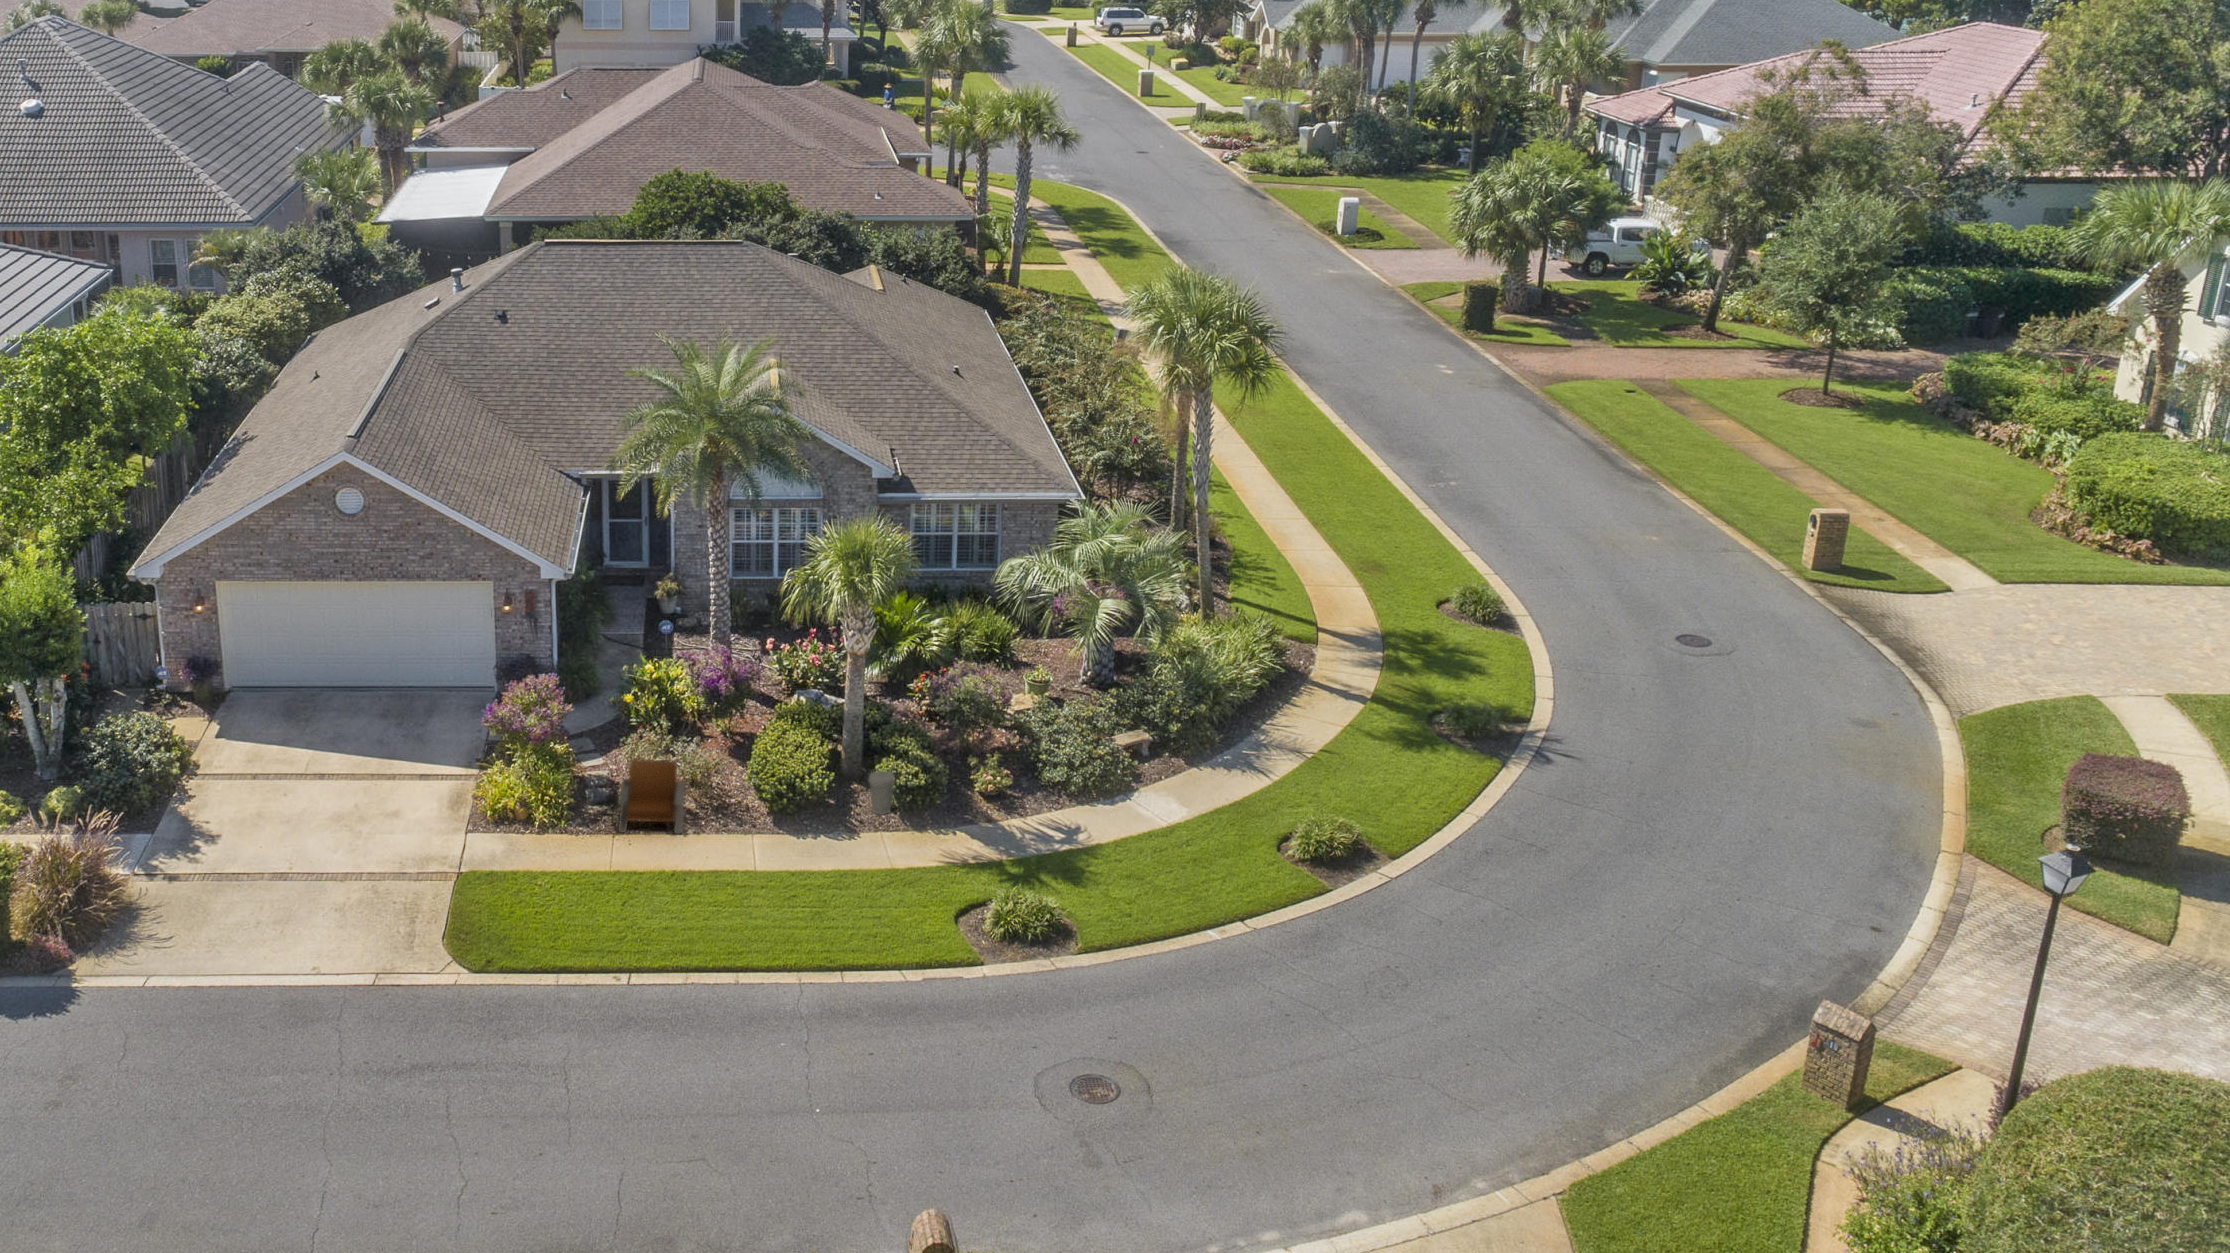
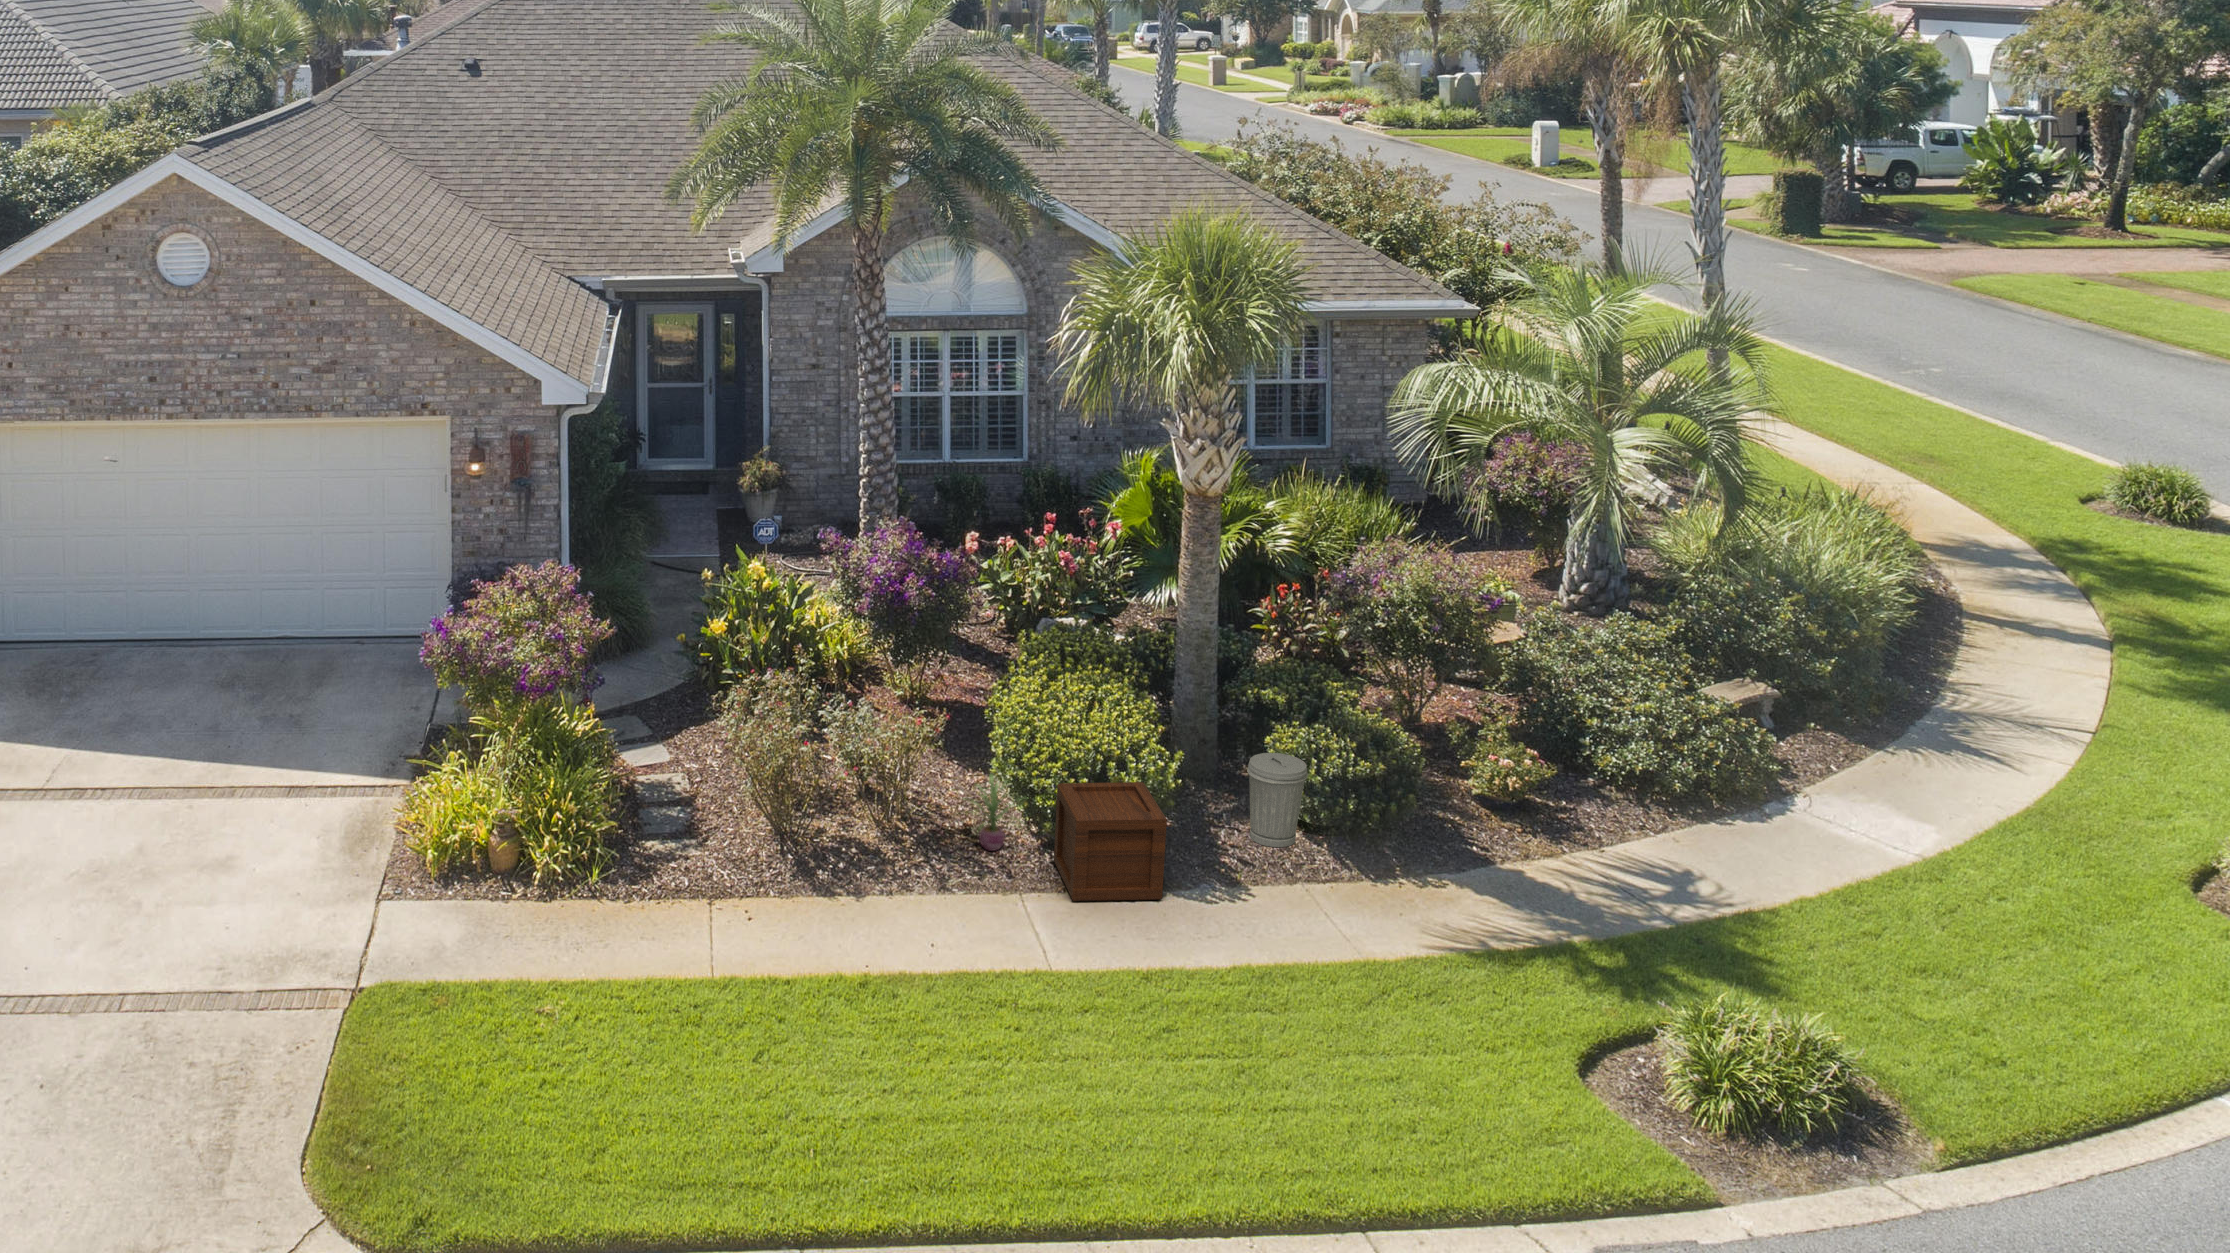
lounge chair: present [618,759,685,834] -> none [717,733,860,894]
decorative plant: none [730,778,766,815] -> present [963,774,1014,851]
wooden crate: none [775,785,819,839] -> present [1054,782,1167,901]

